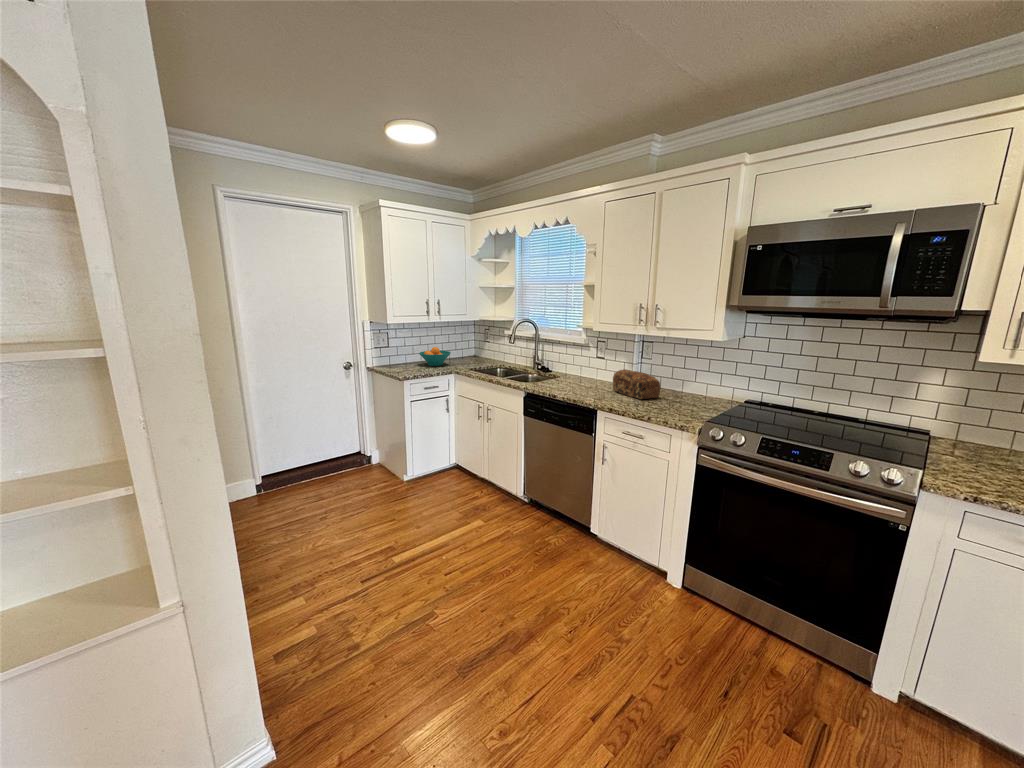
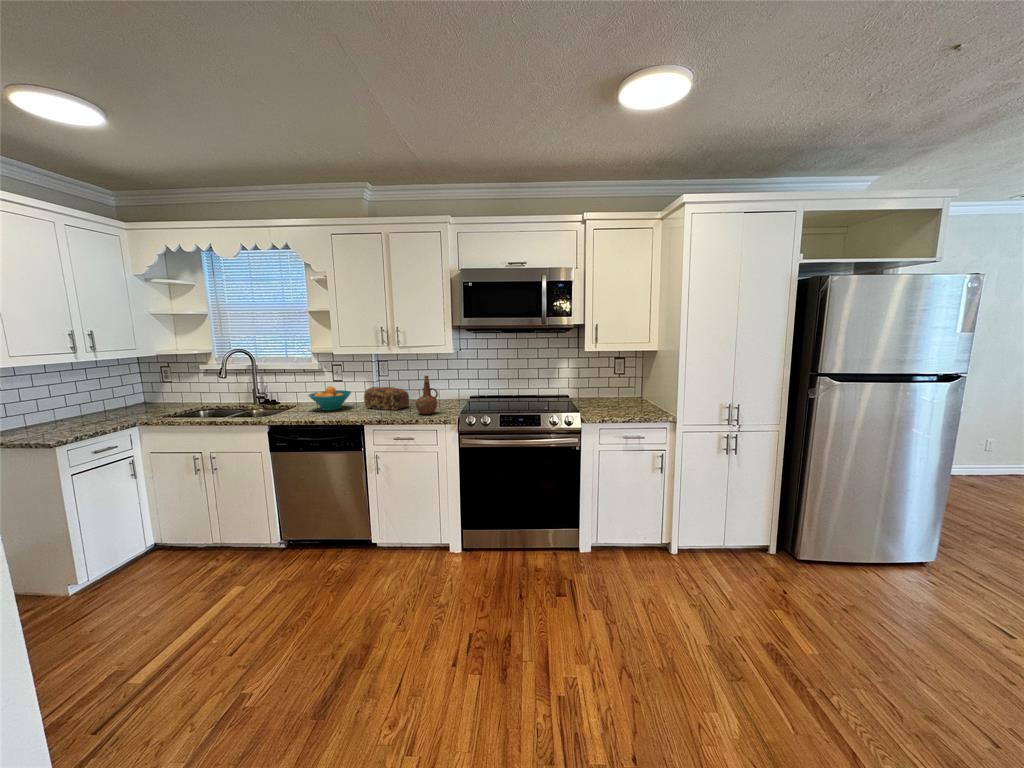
fruit bowl: present [419,347,451,366] -> present [309,386,351,410]
ceramic pitcher: none [656,366,686,413] -> present [416,376,438,414]

